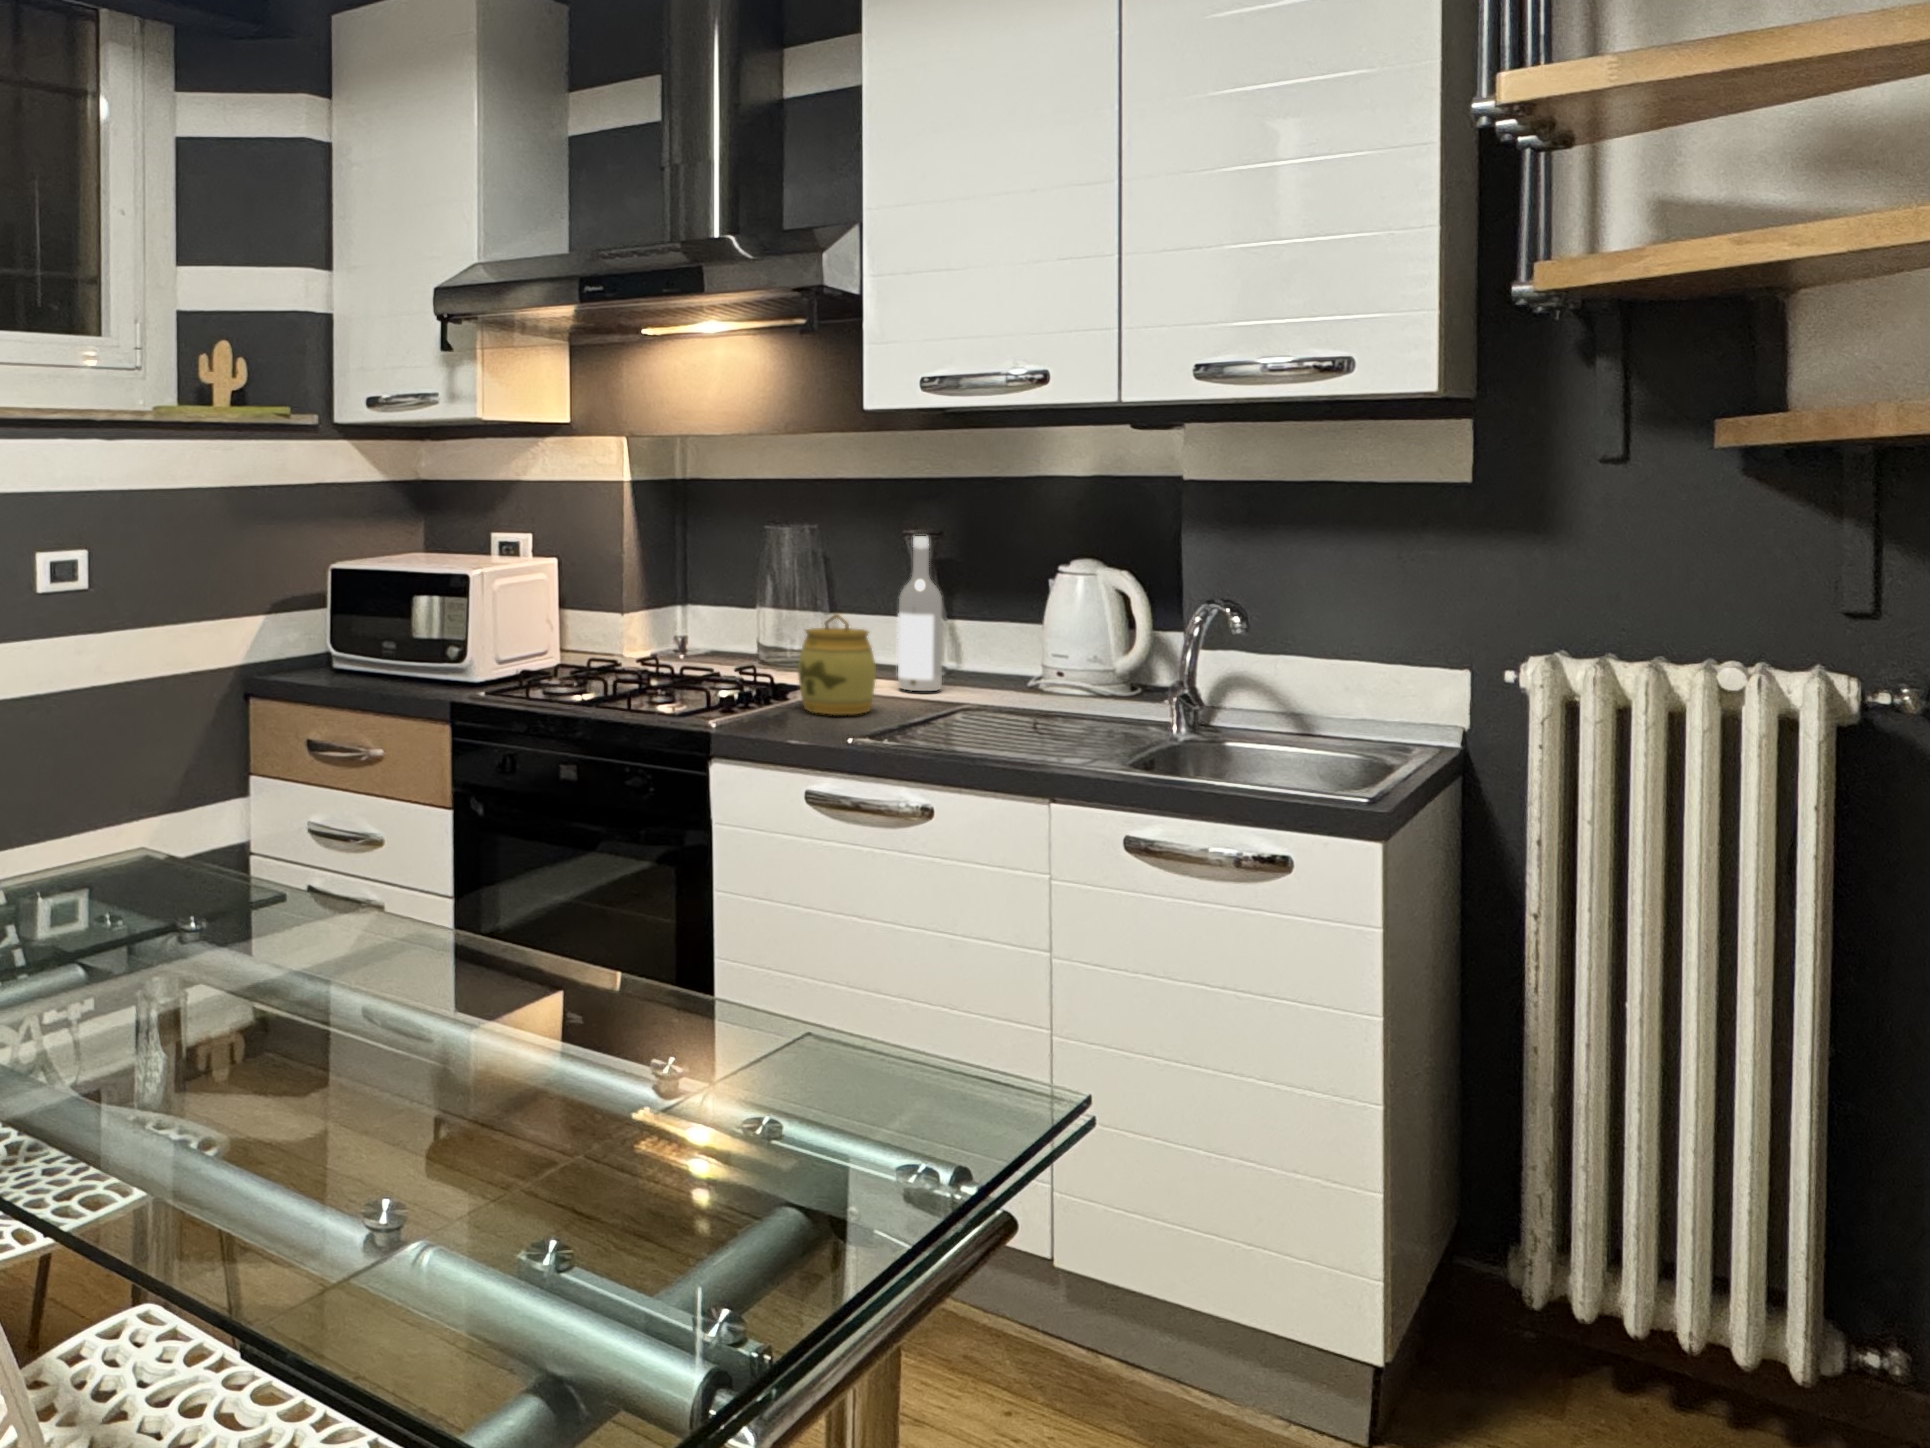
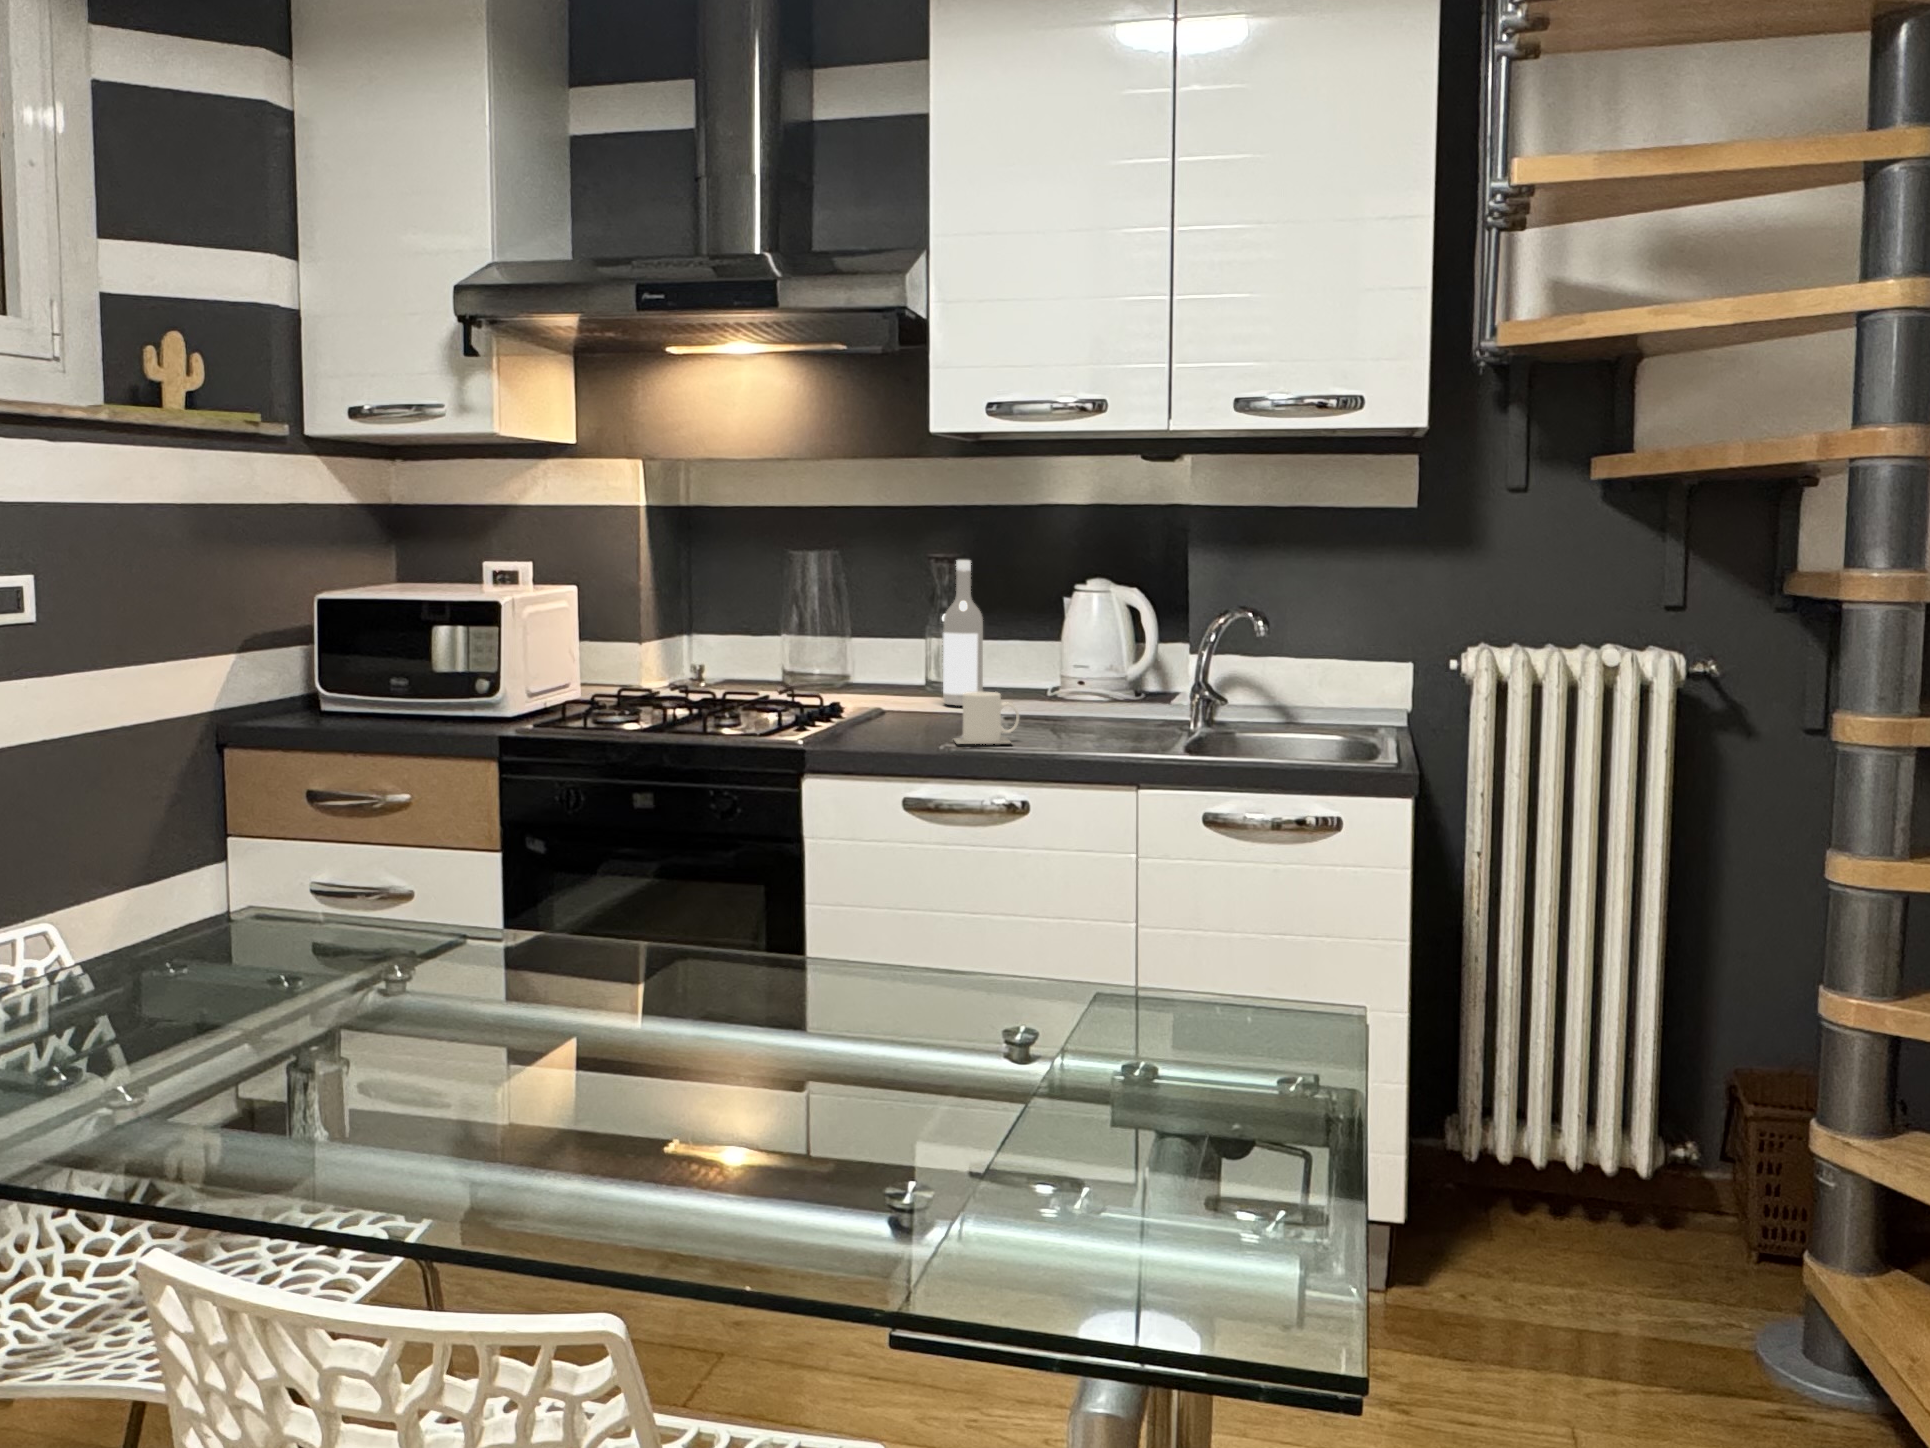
jar: present [798,614,876,714] -> none [871,631,945,728]
mug: none [864,681,940,740] -> present [953,692,1019,744]

